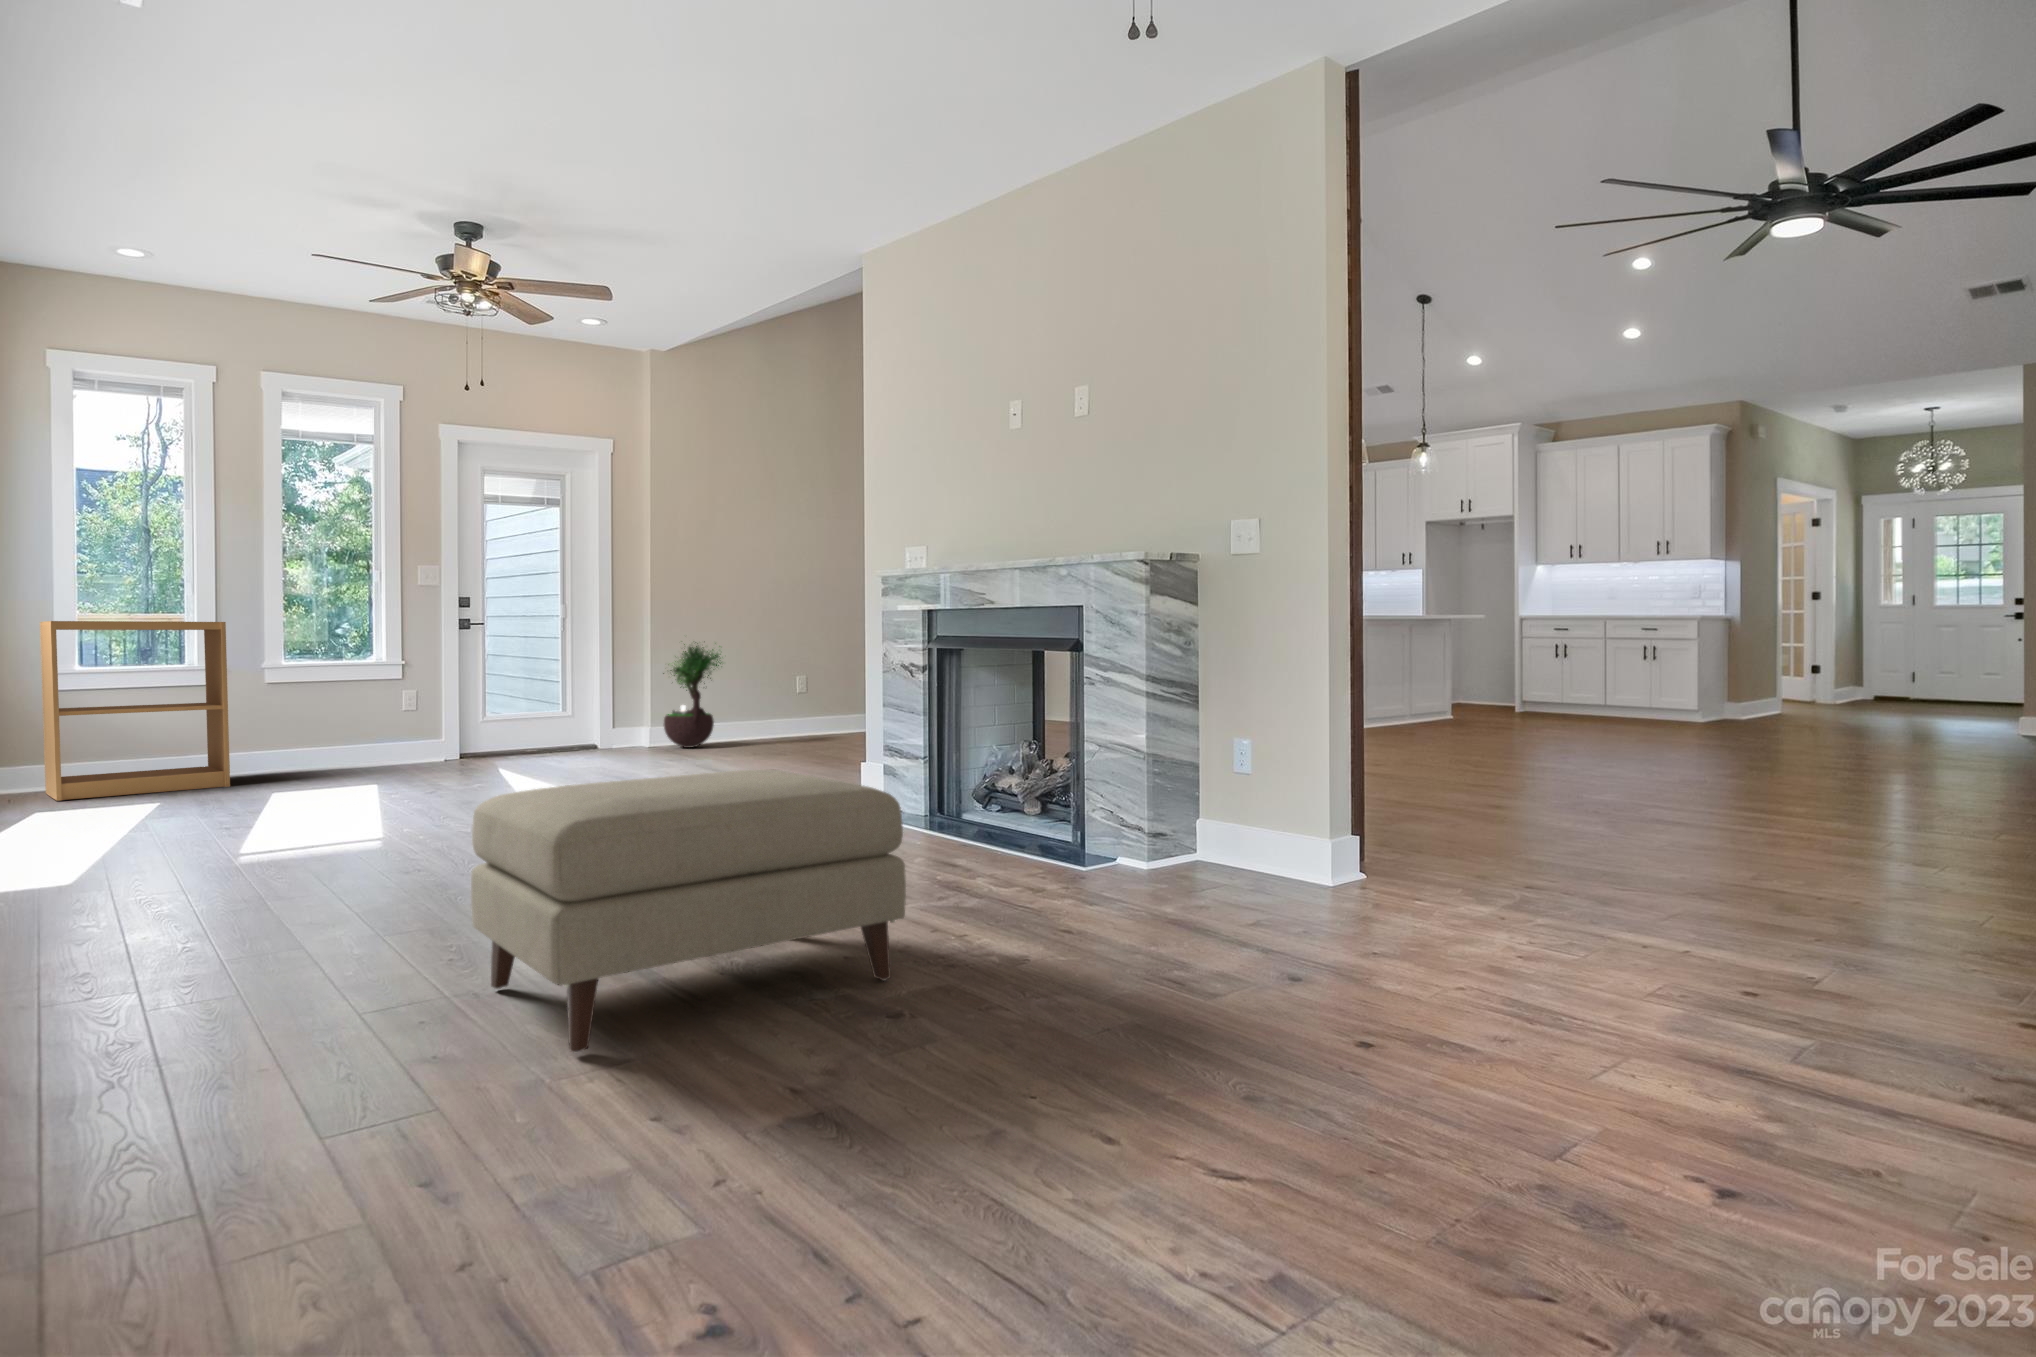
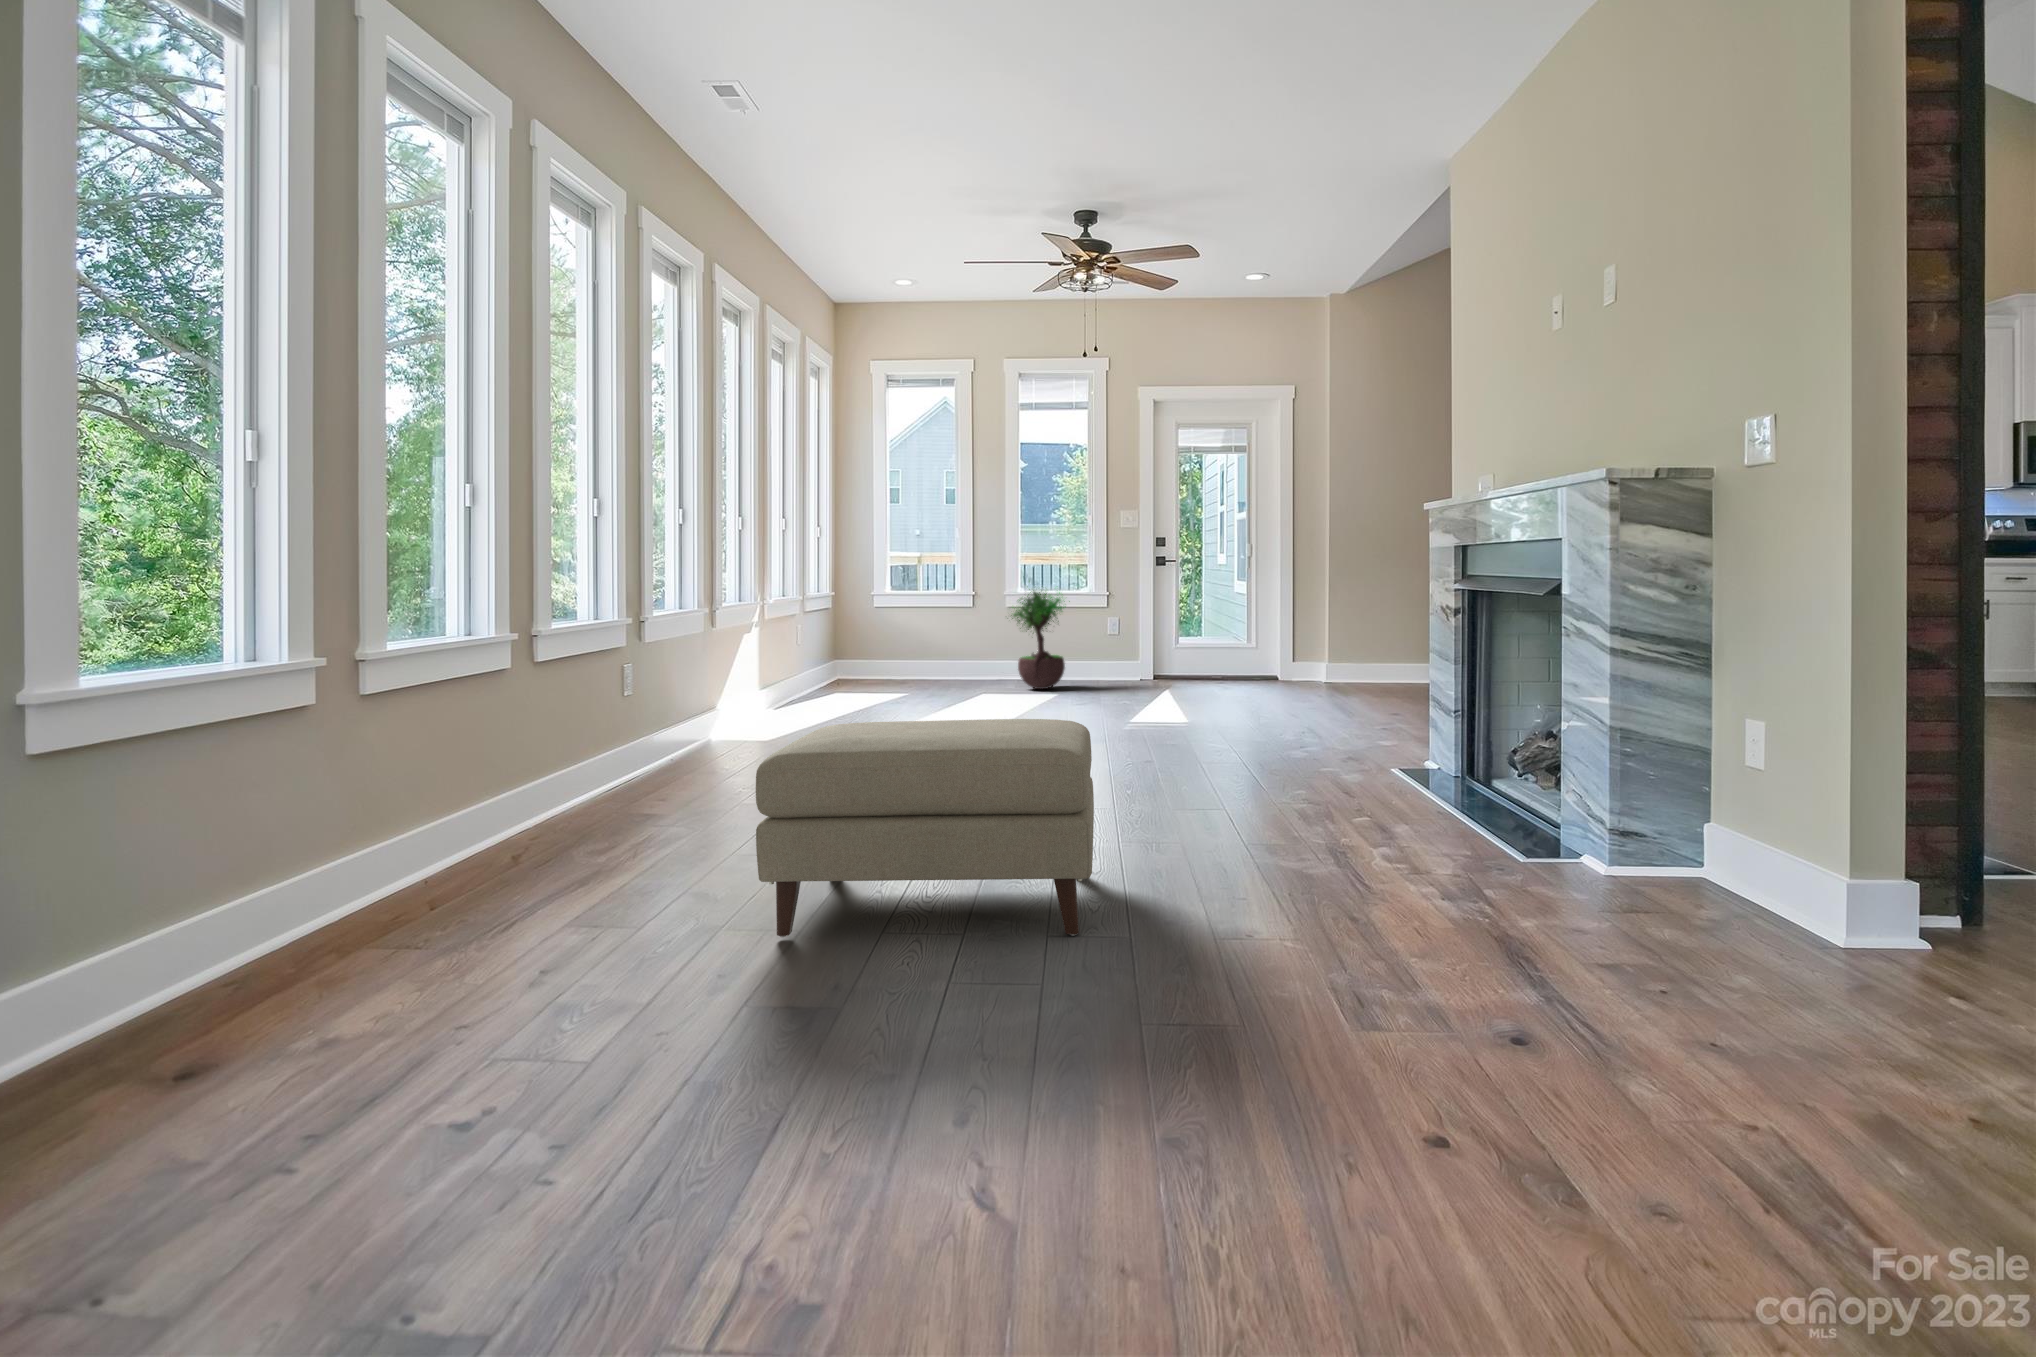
bookshelf: present [40,621,230,801] -> none [871,569,979,699]
potted tree: present [663,642,722,748] -> present [1011,589,1070,689]

